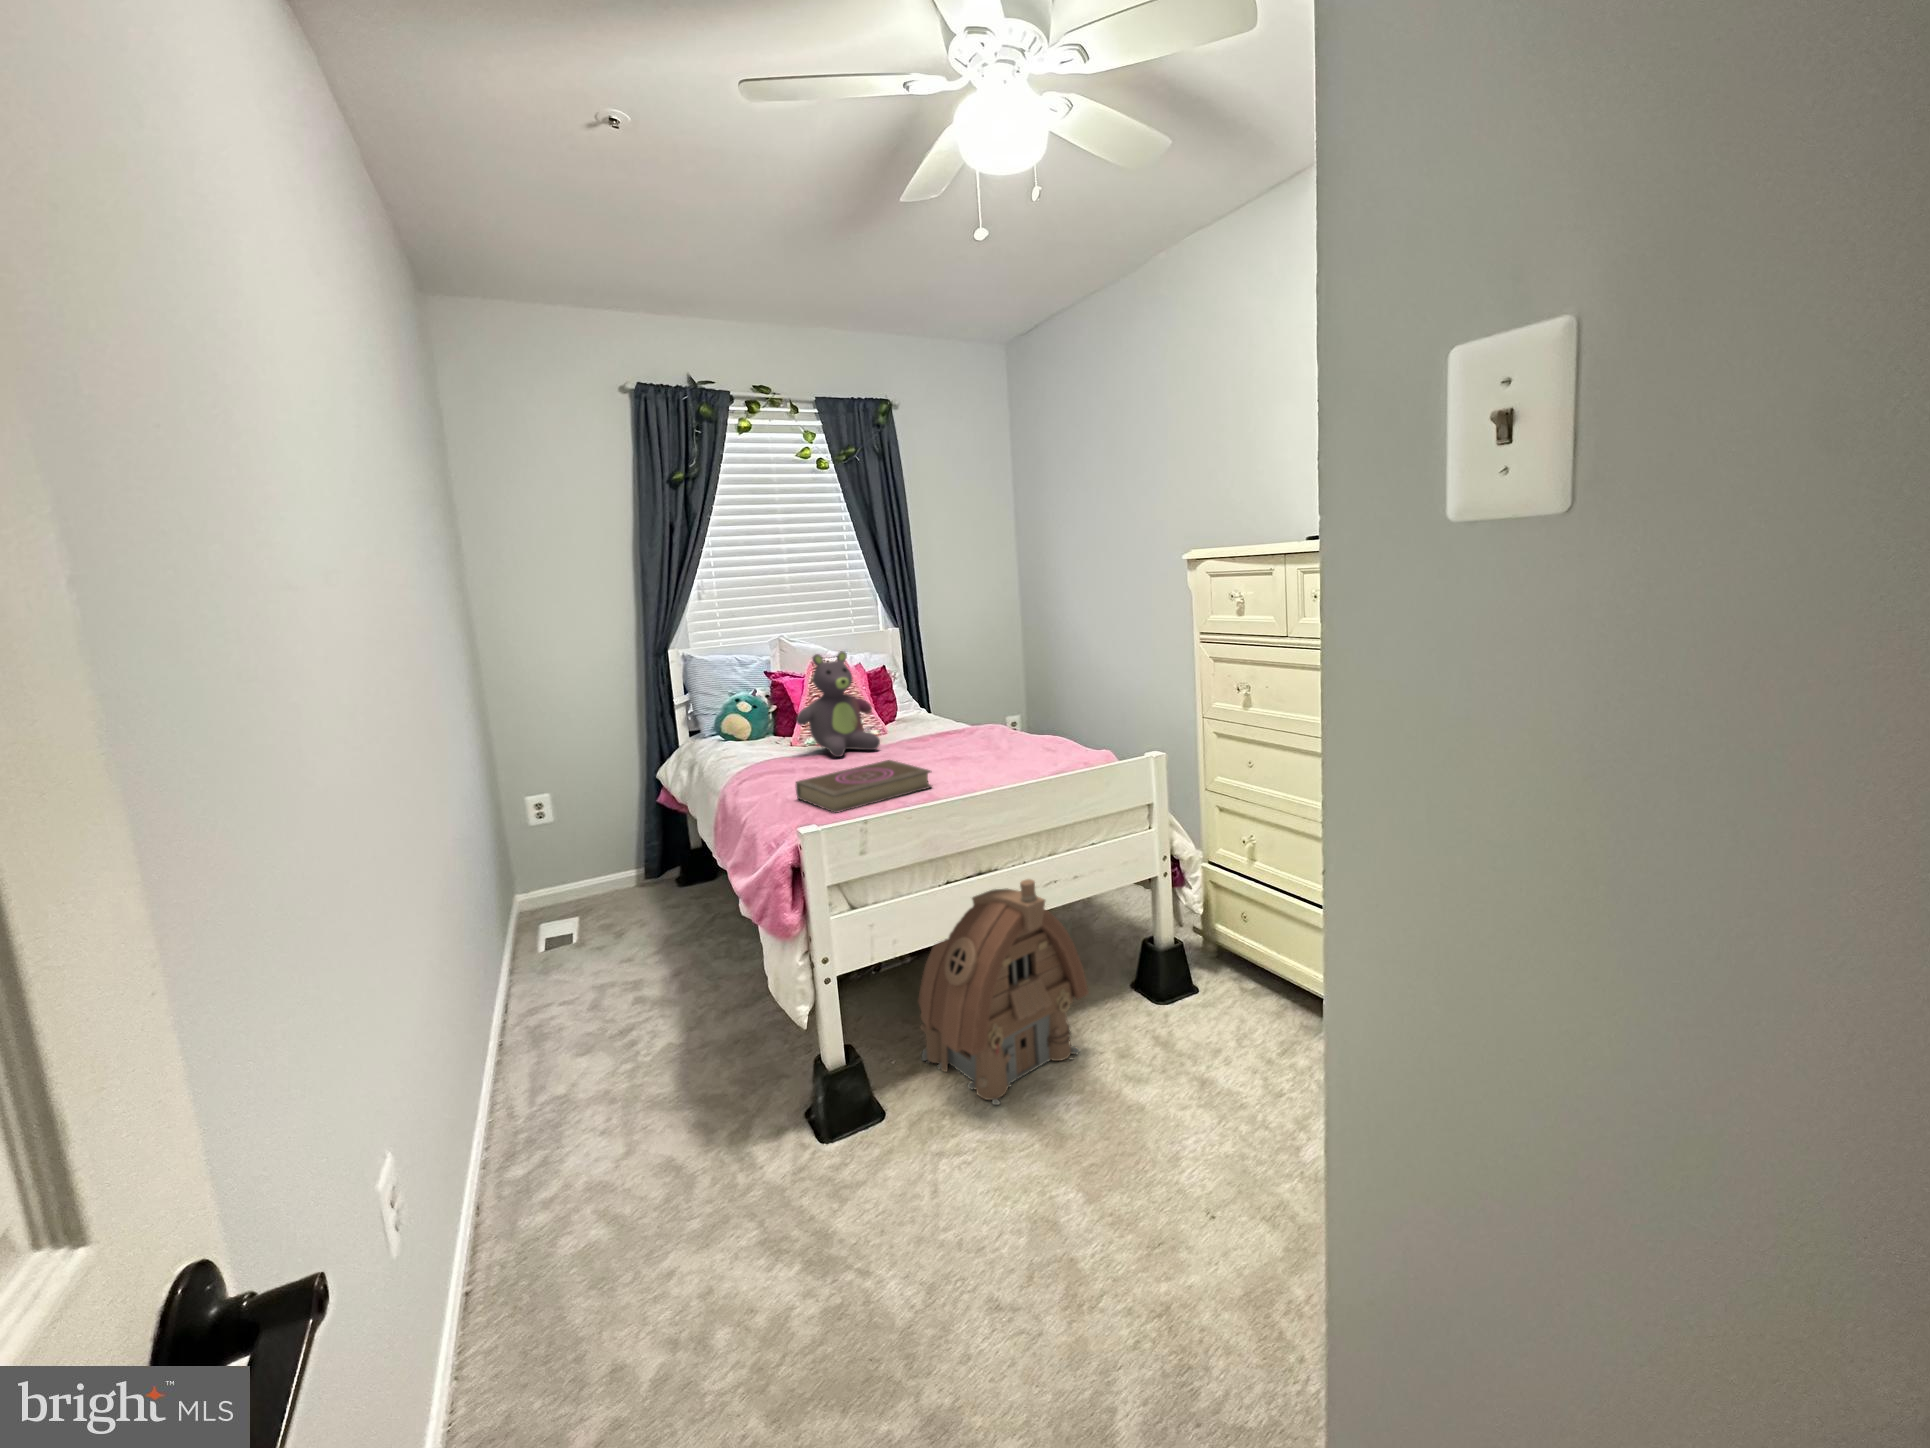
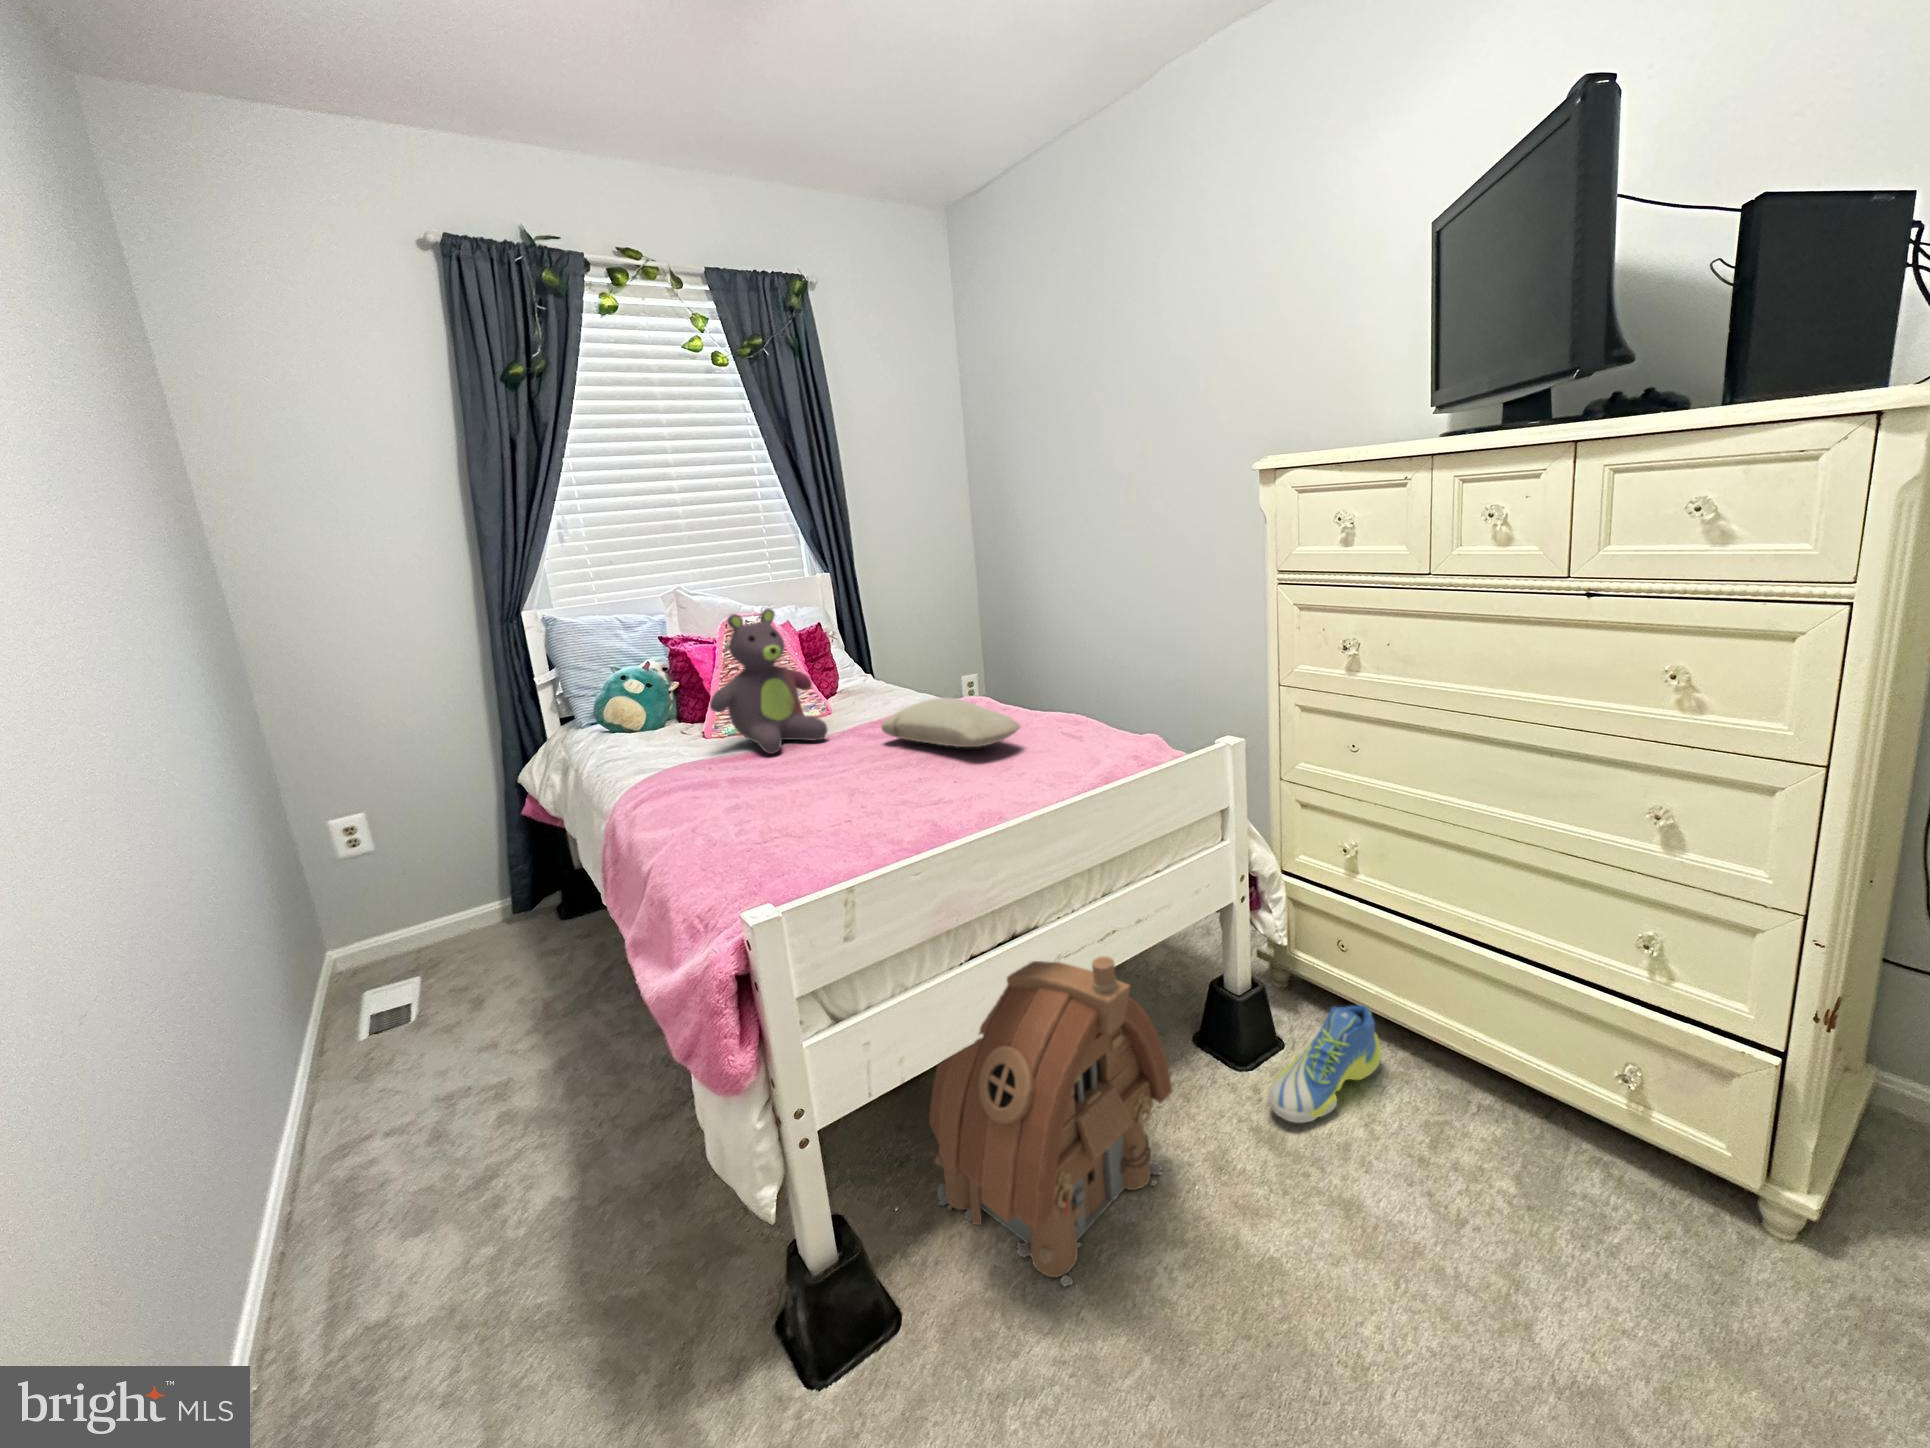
pillow: none [918,722,1016,756] -> present [881,697,1020,747]
book: present [796,760,932,813] -> none [723,763,924,861]
sneaker: none [1168,955,1264,1032] -> present [1268,1005,1381,1123]

